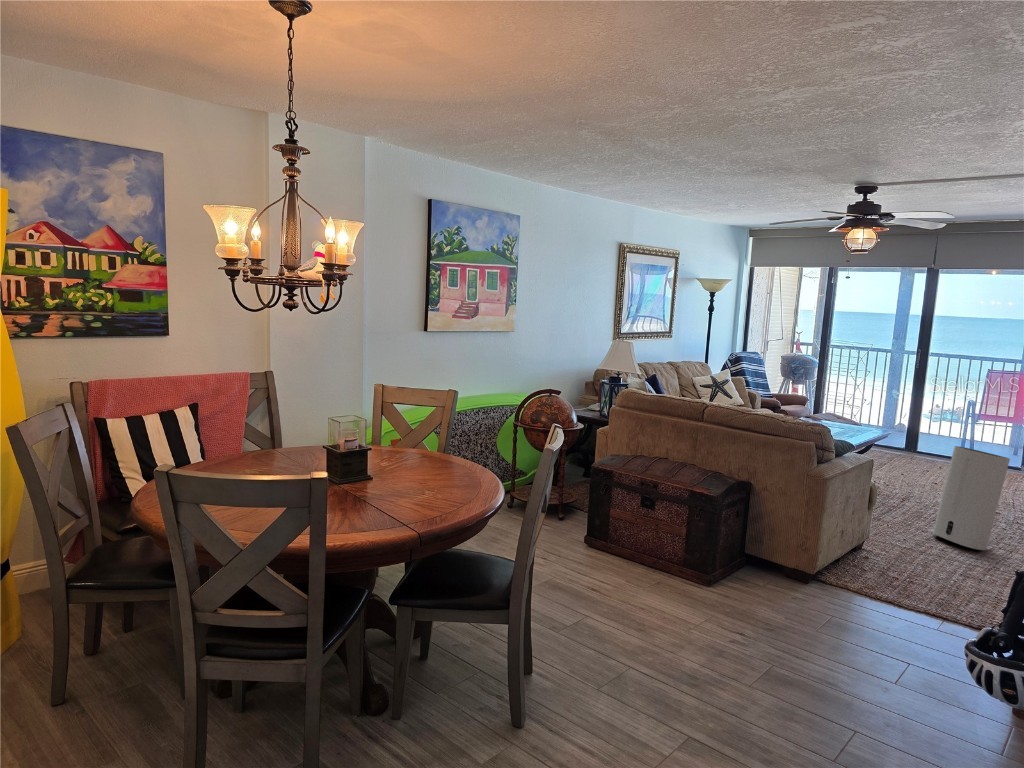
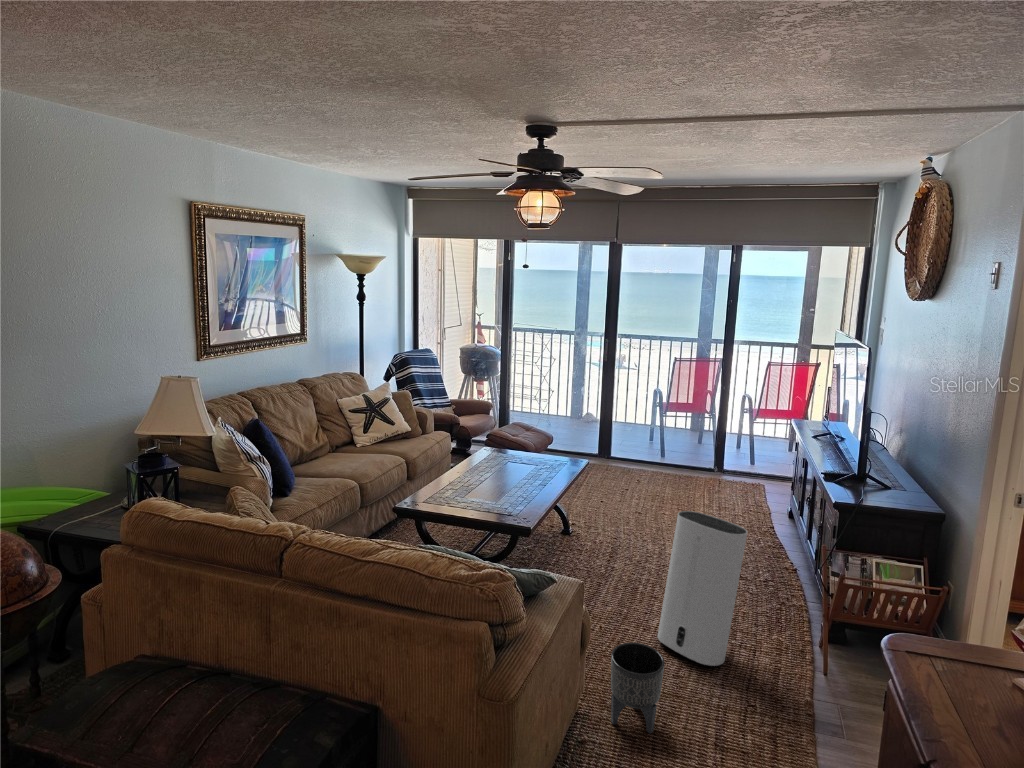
planter: none [887,508,928,561] -> present [611,643,665,734]

